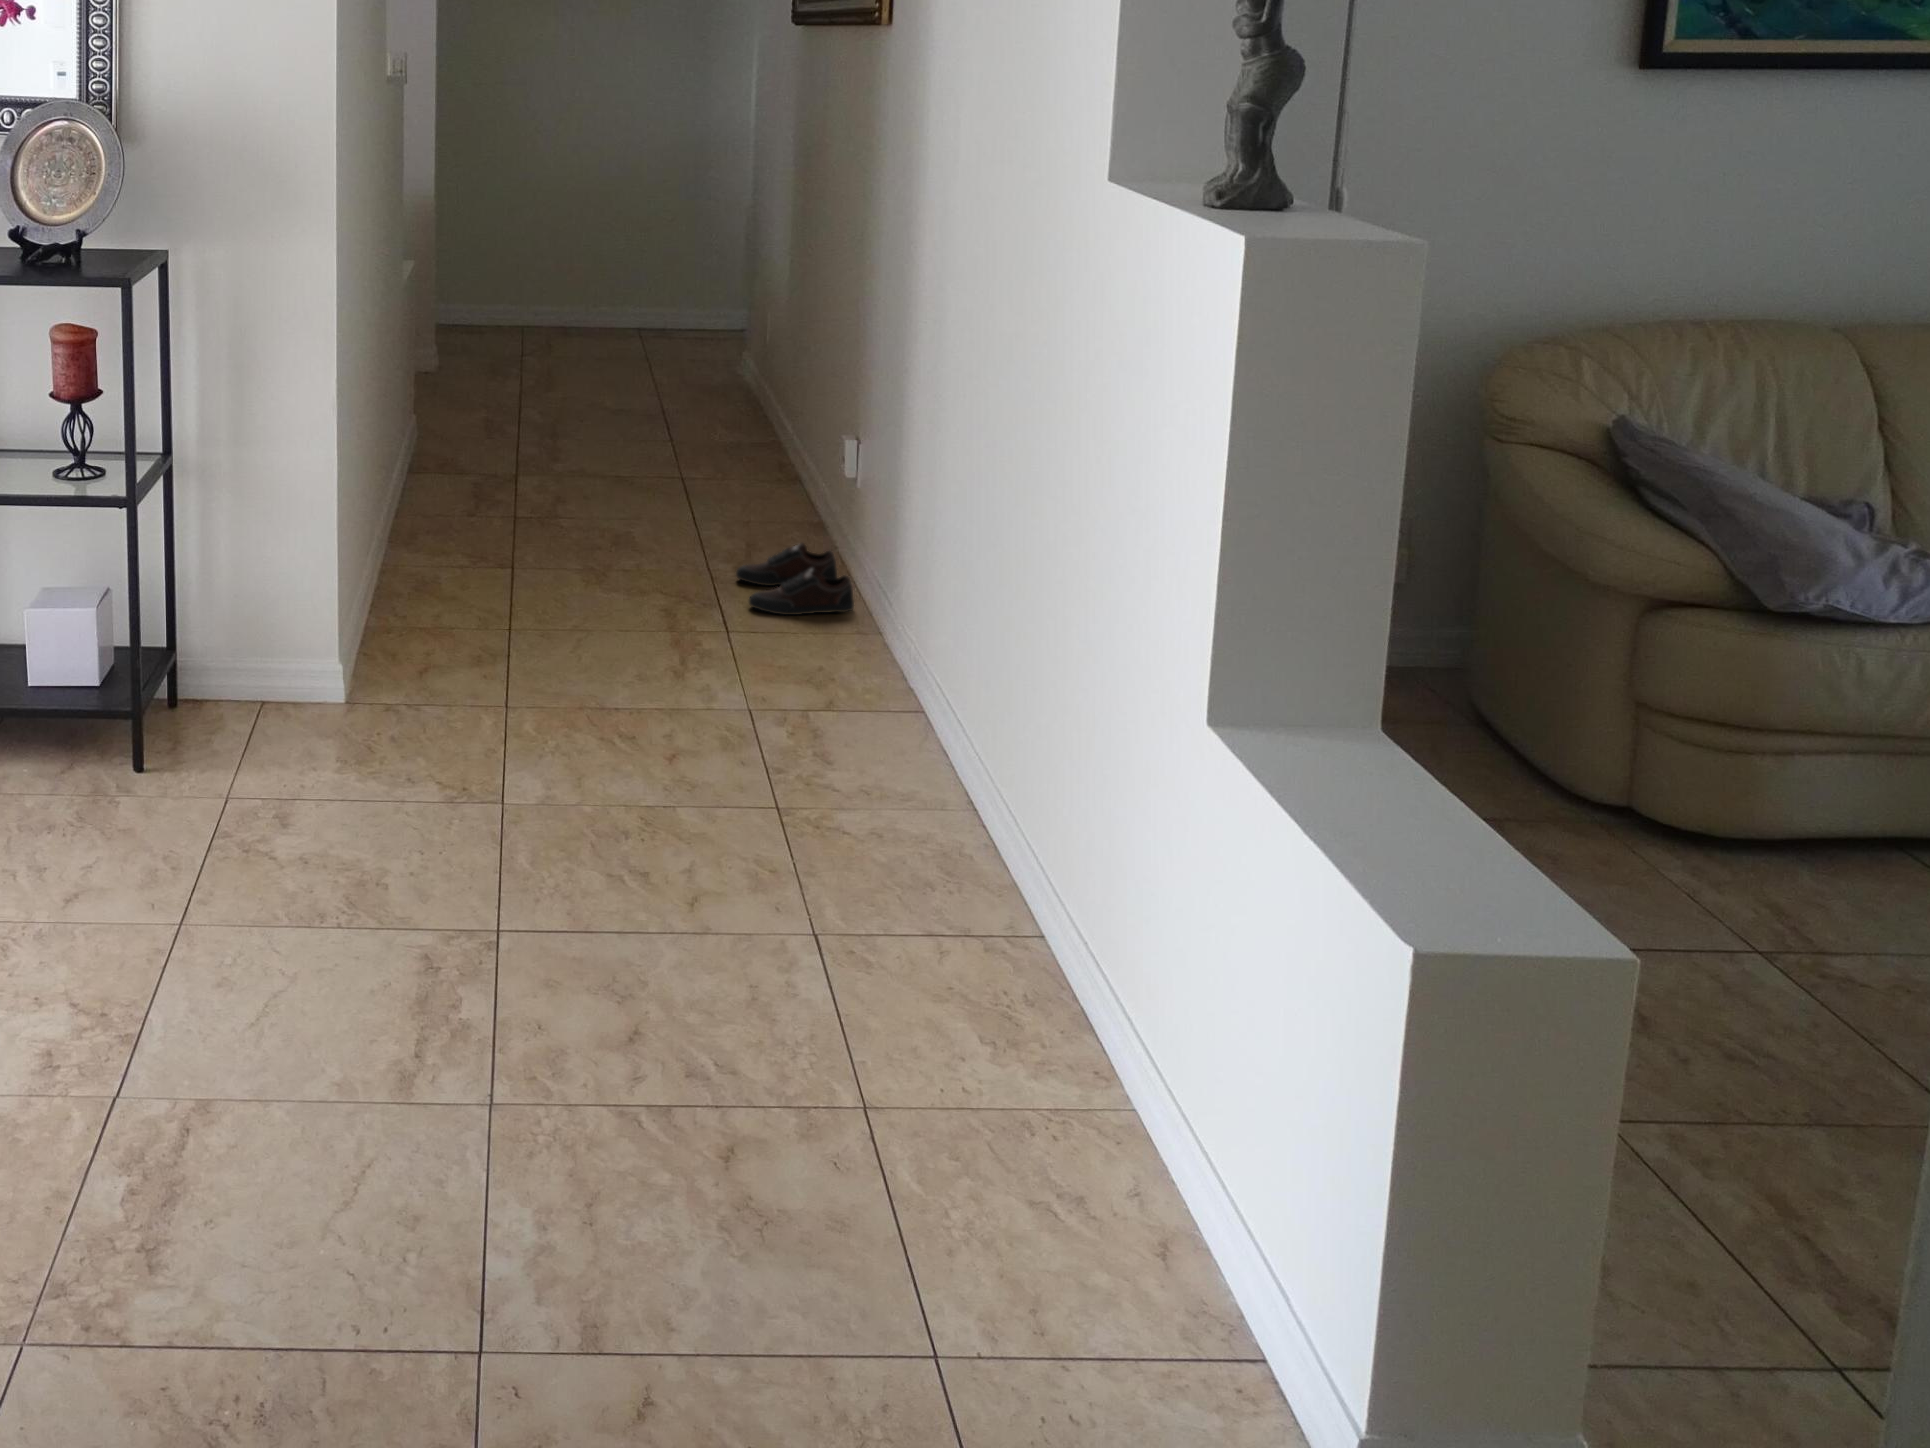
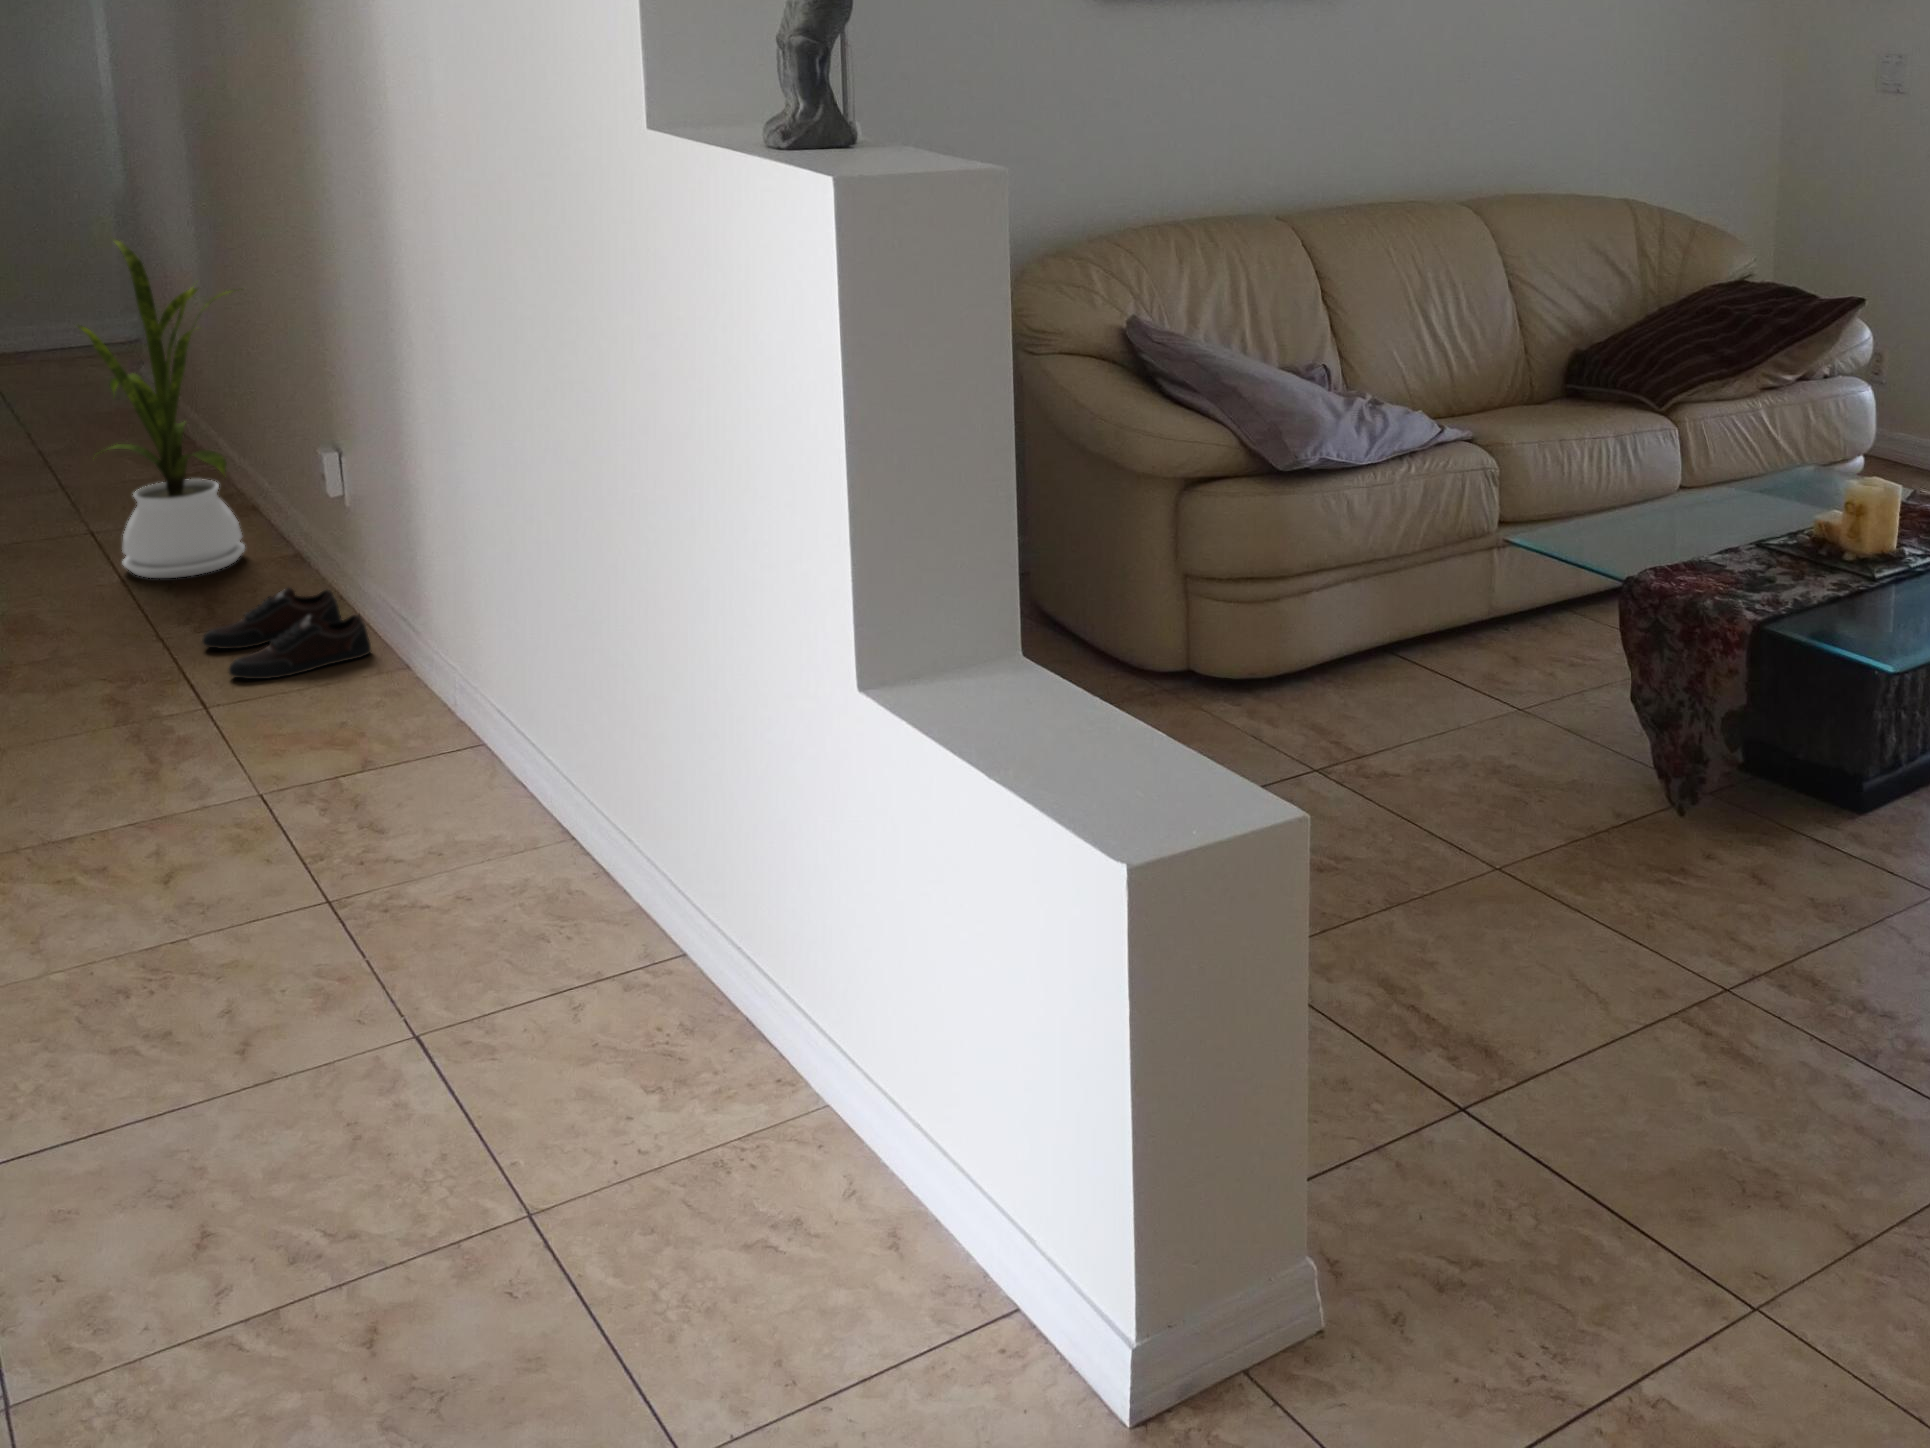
house plant: none [688,241,813,521] -> present [78,240,245,578]

